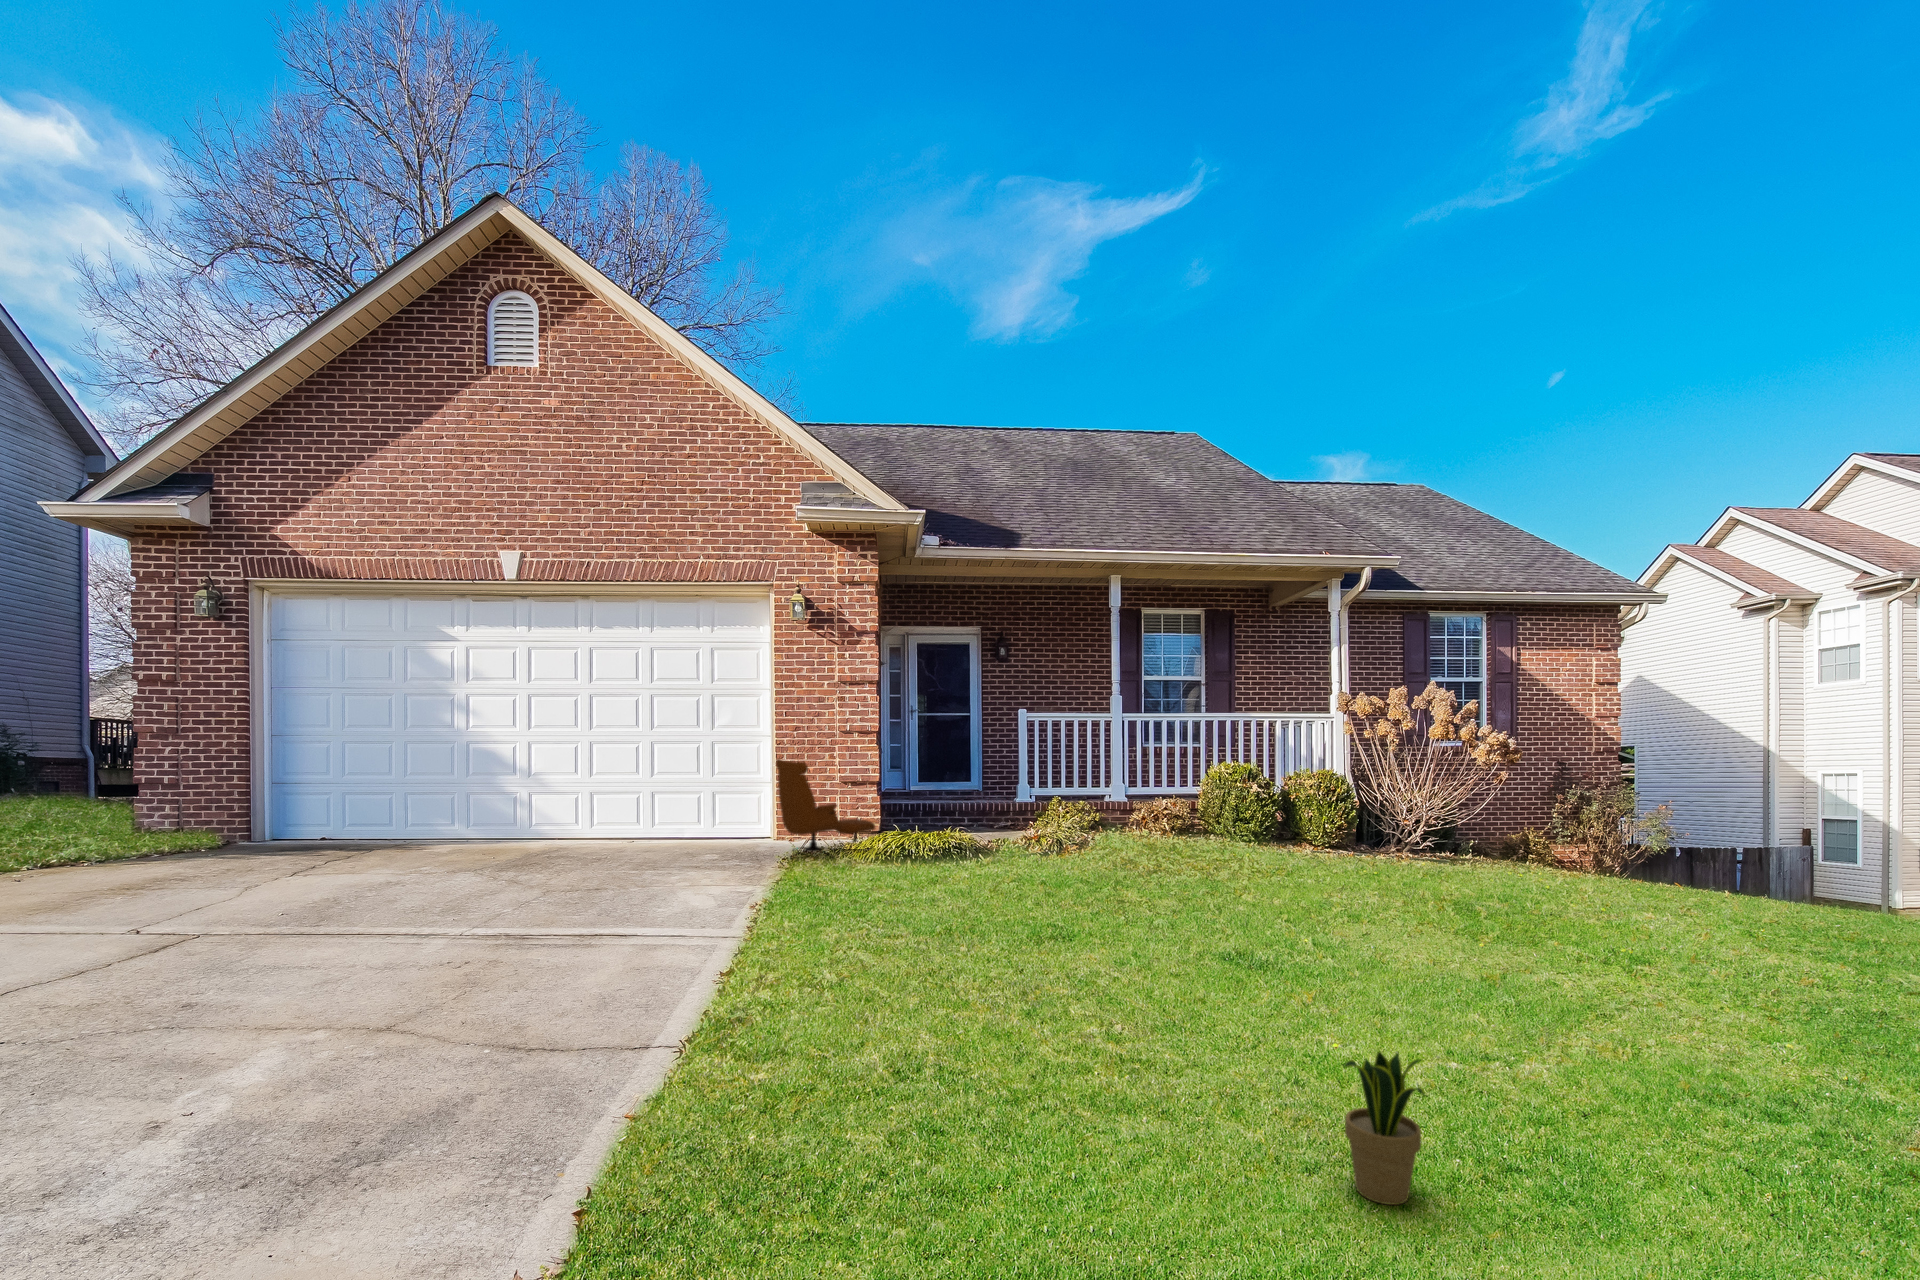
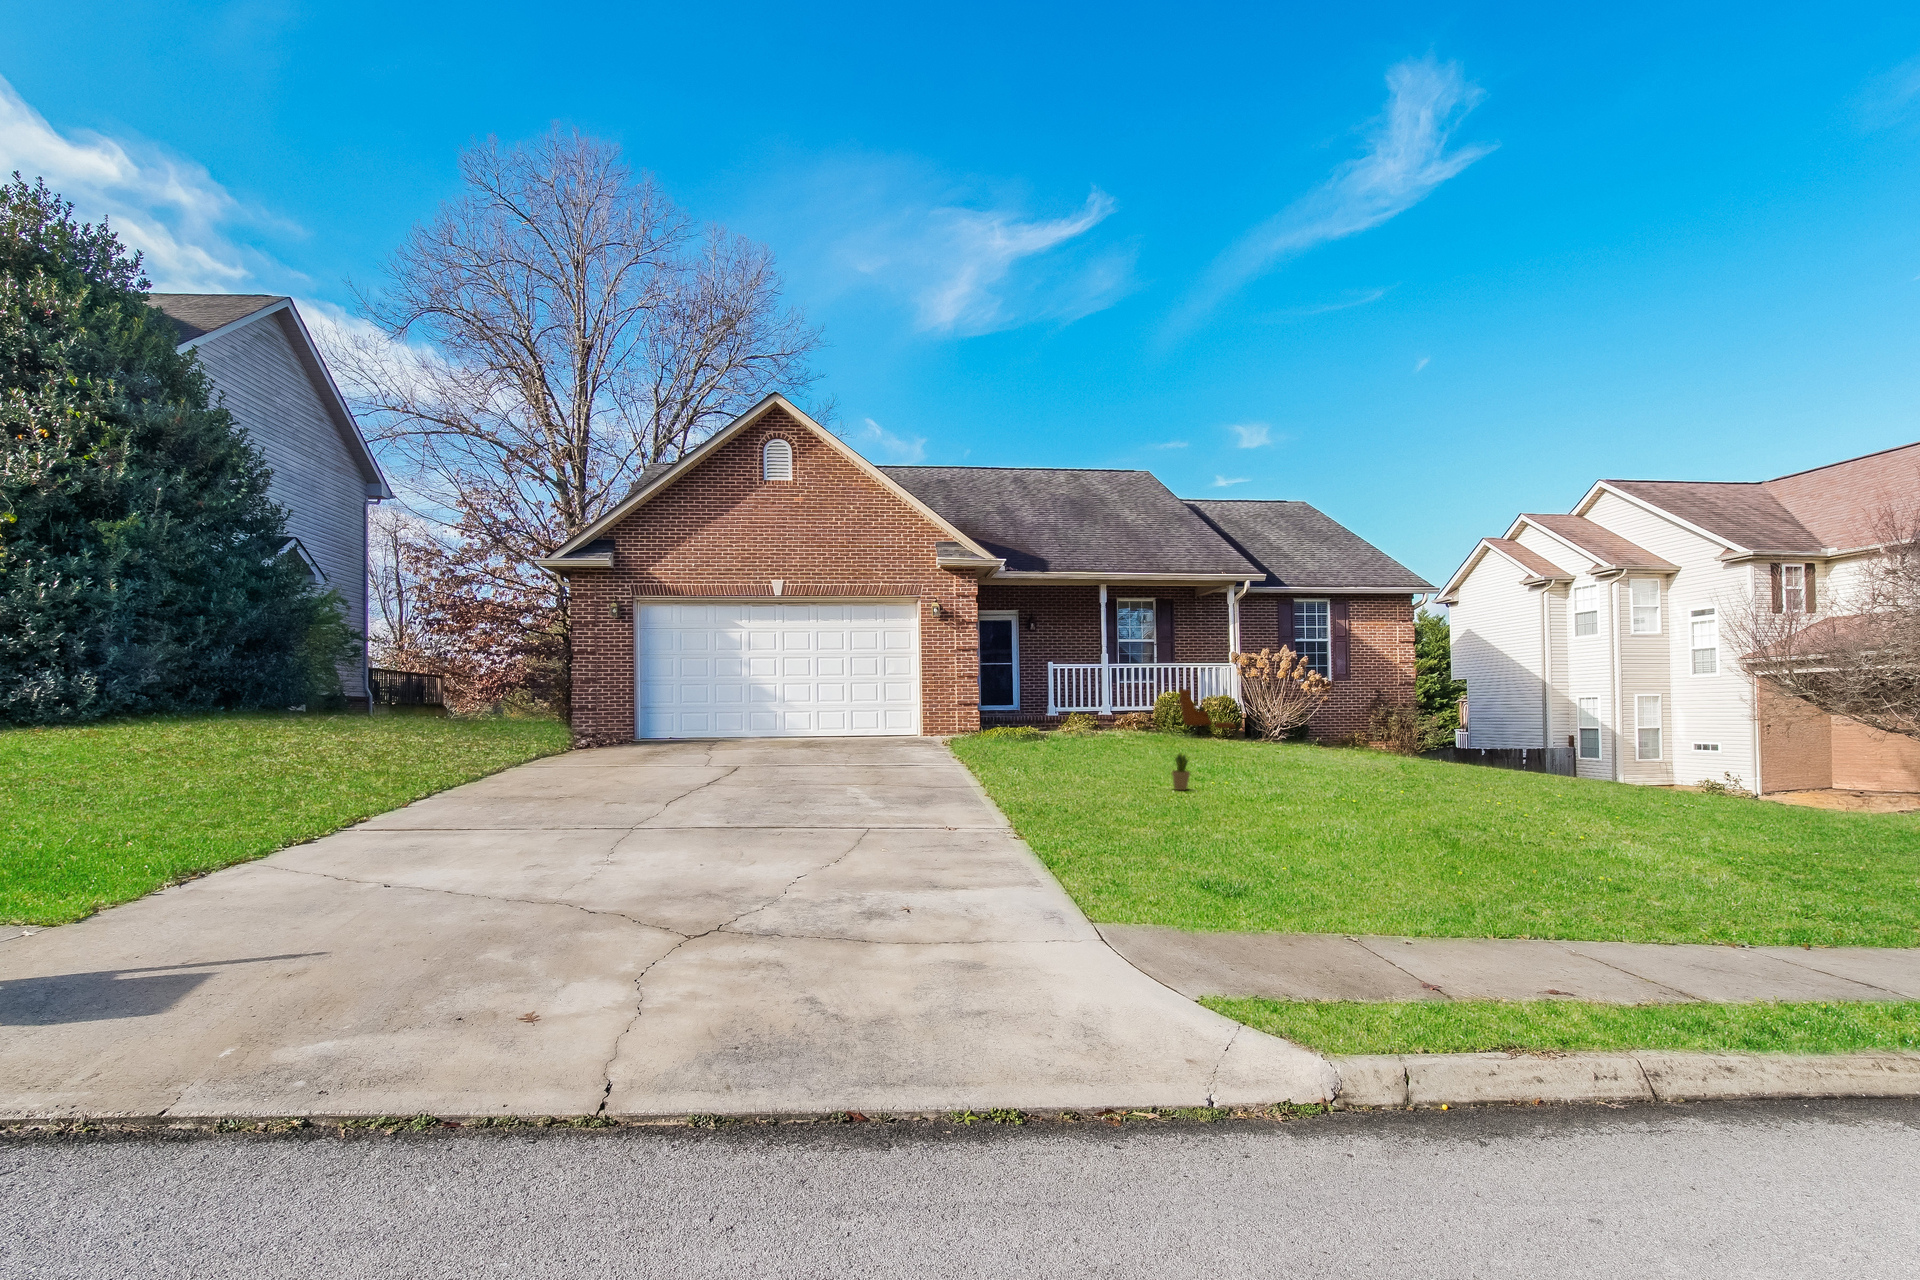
lounge chair: present [776,759,875,858] -> present [1179,689,1236,736]

